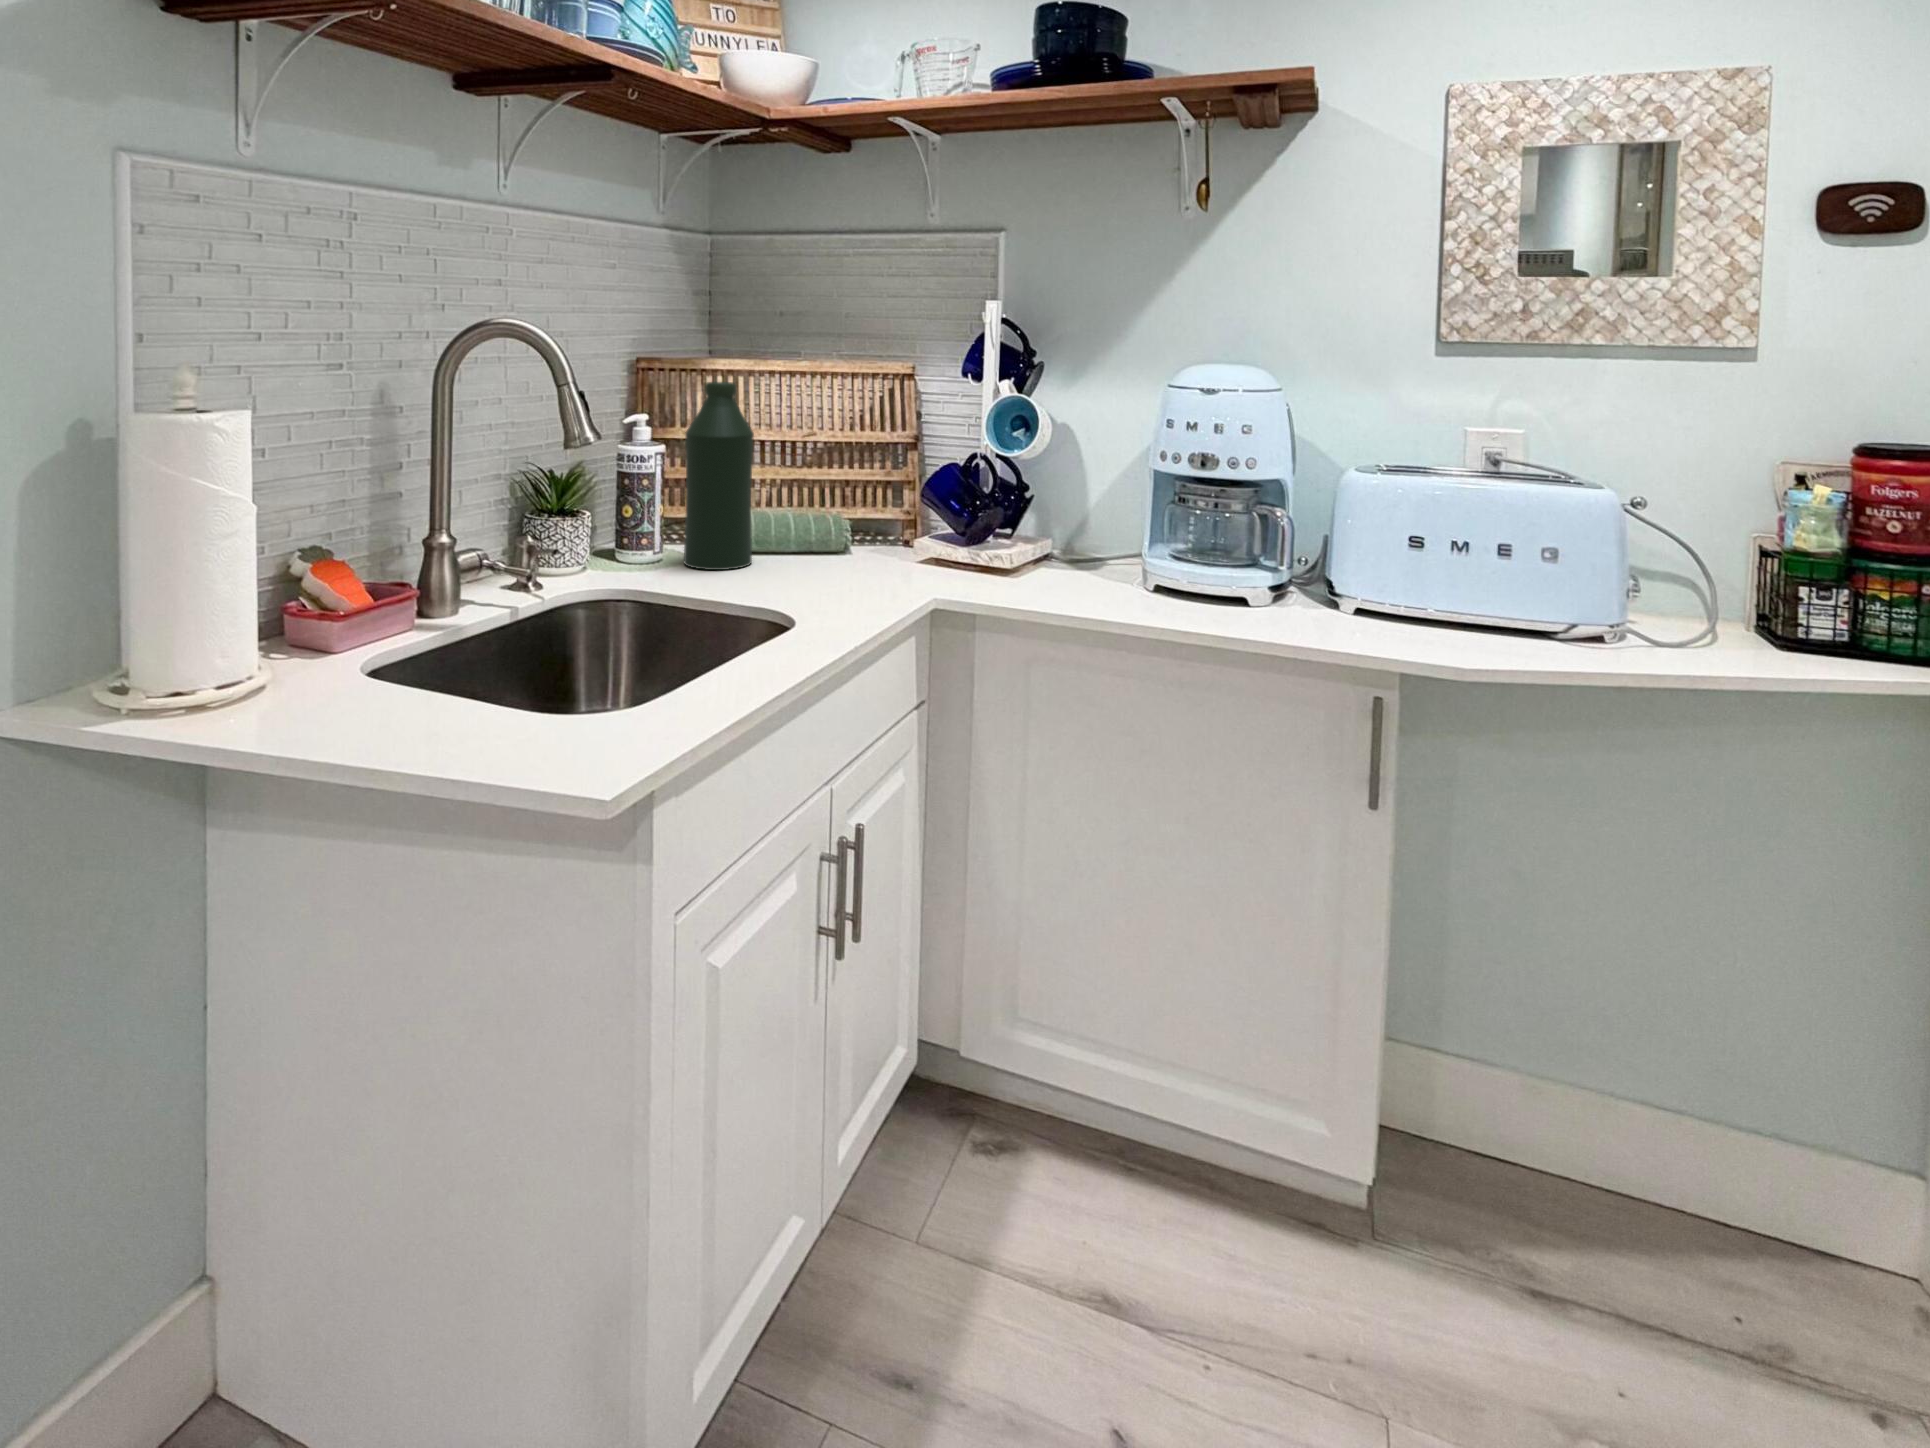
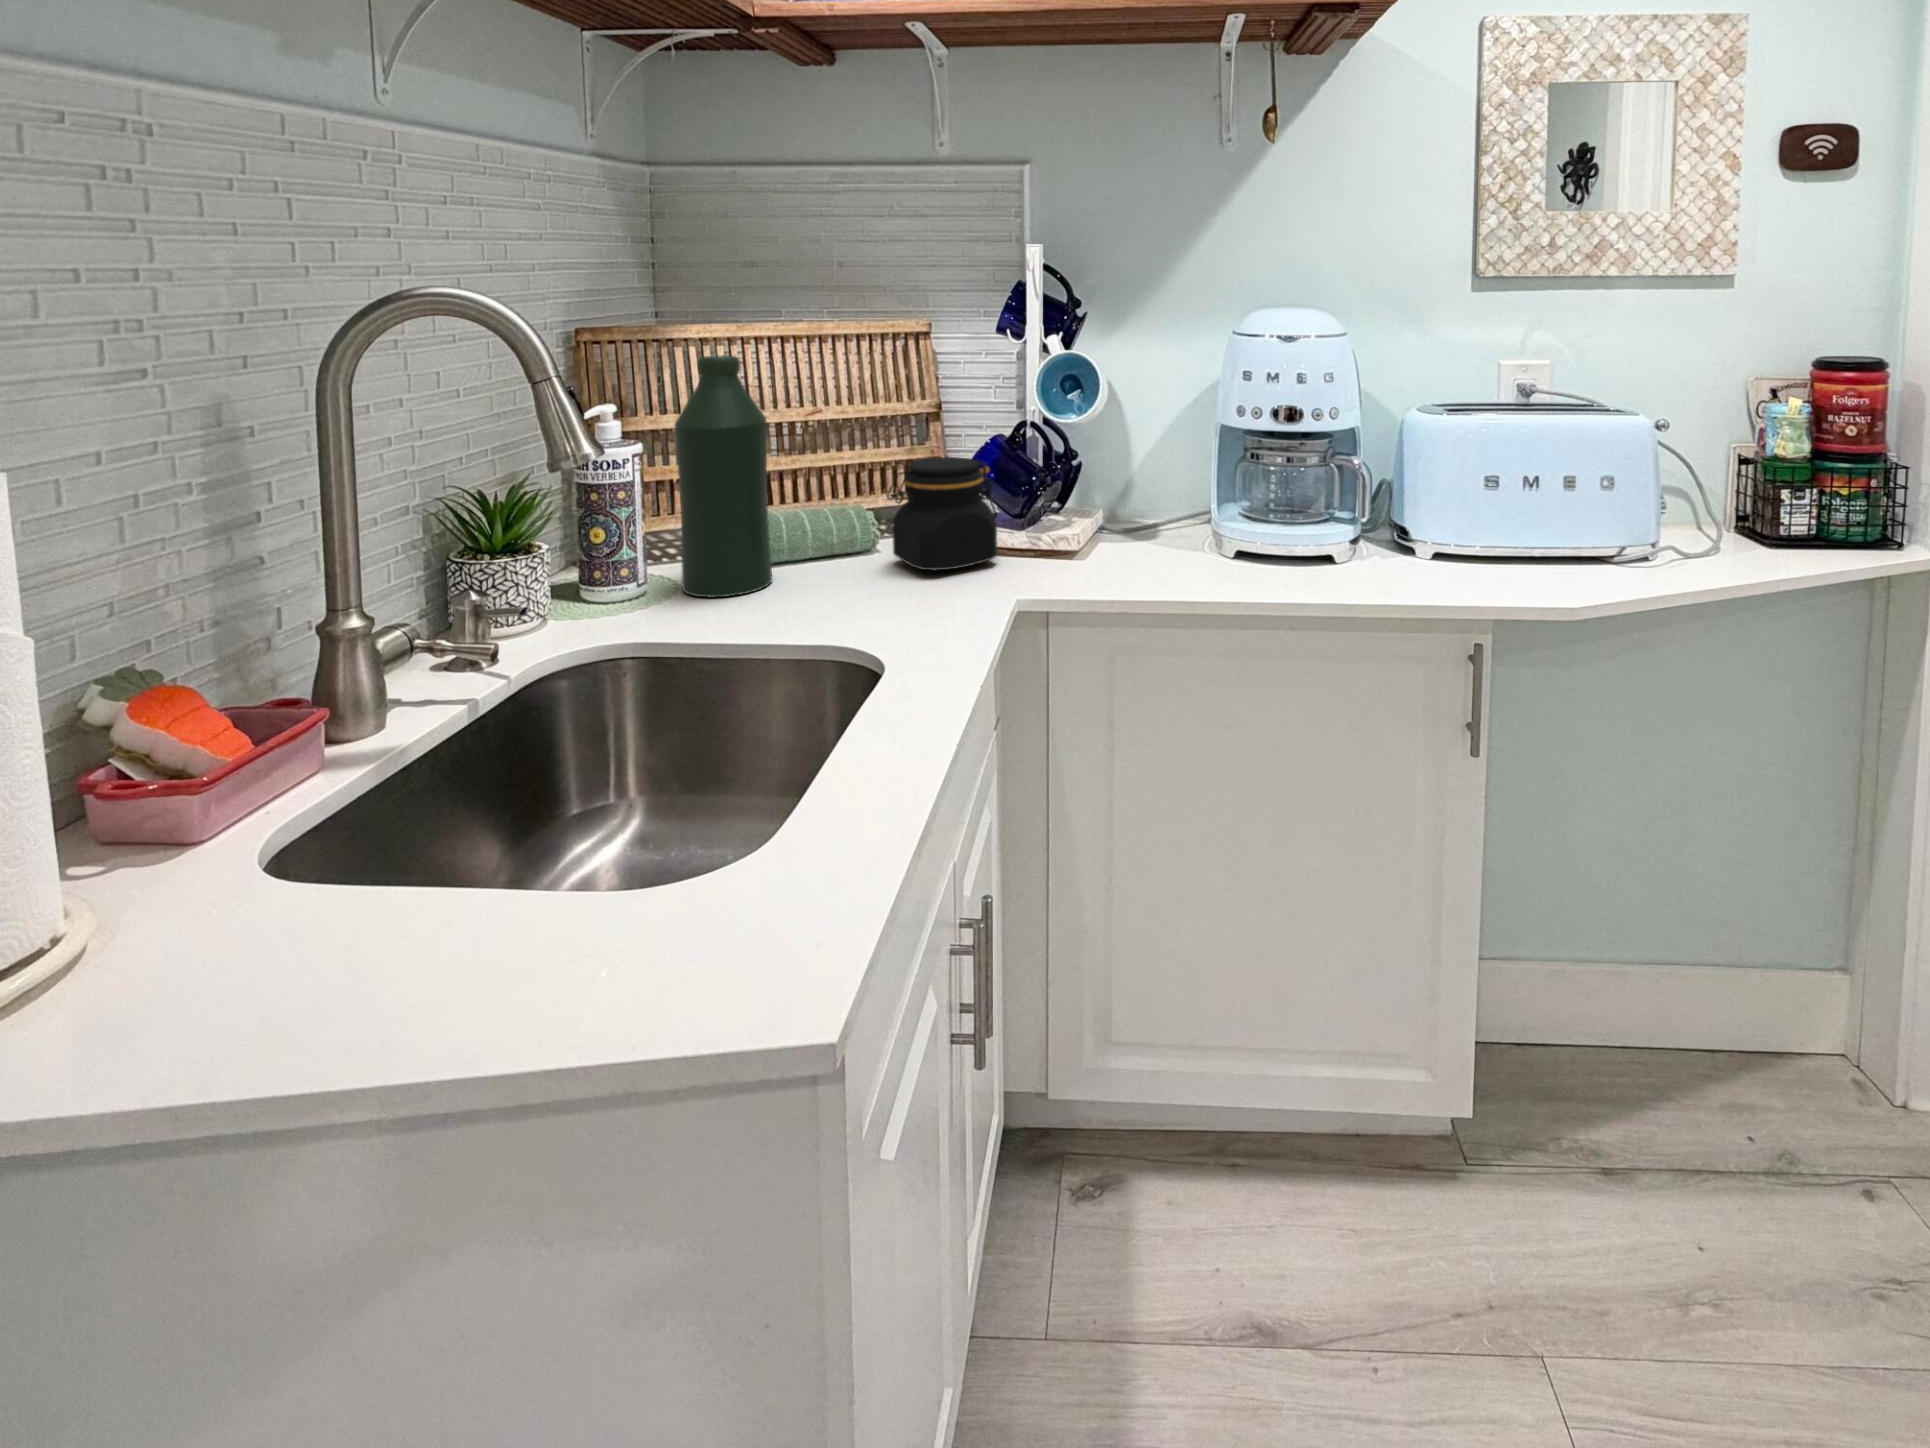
jar: none [843,478,938,570] -> present [887,457,998,571]

